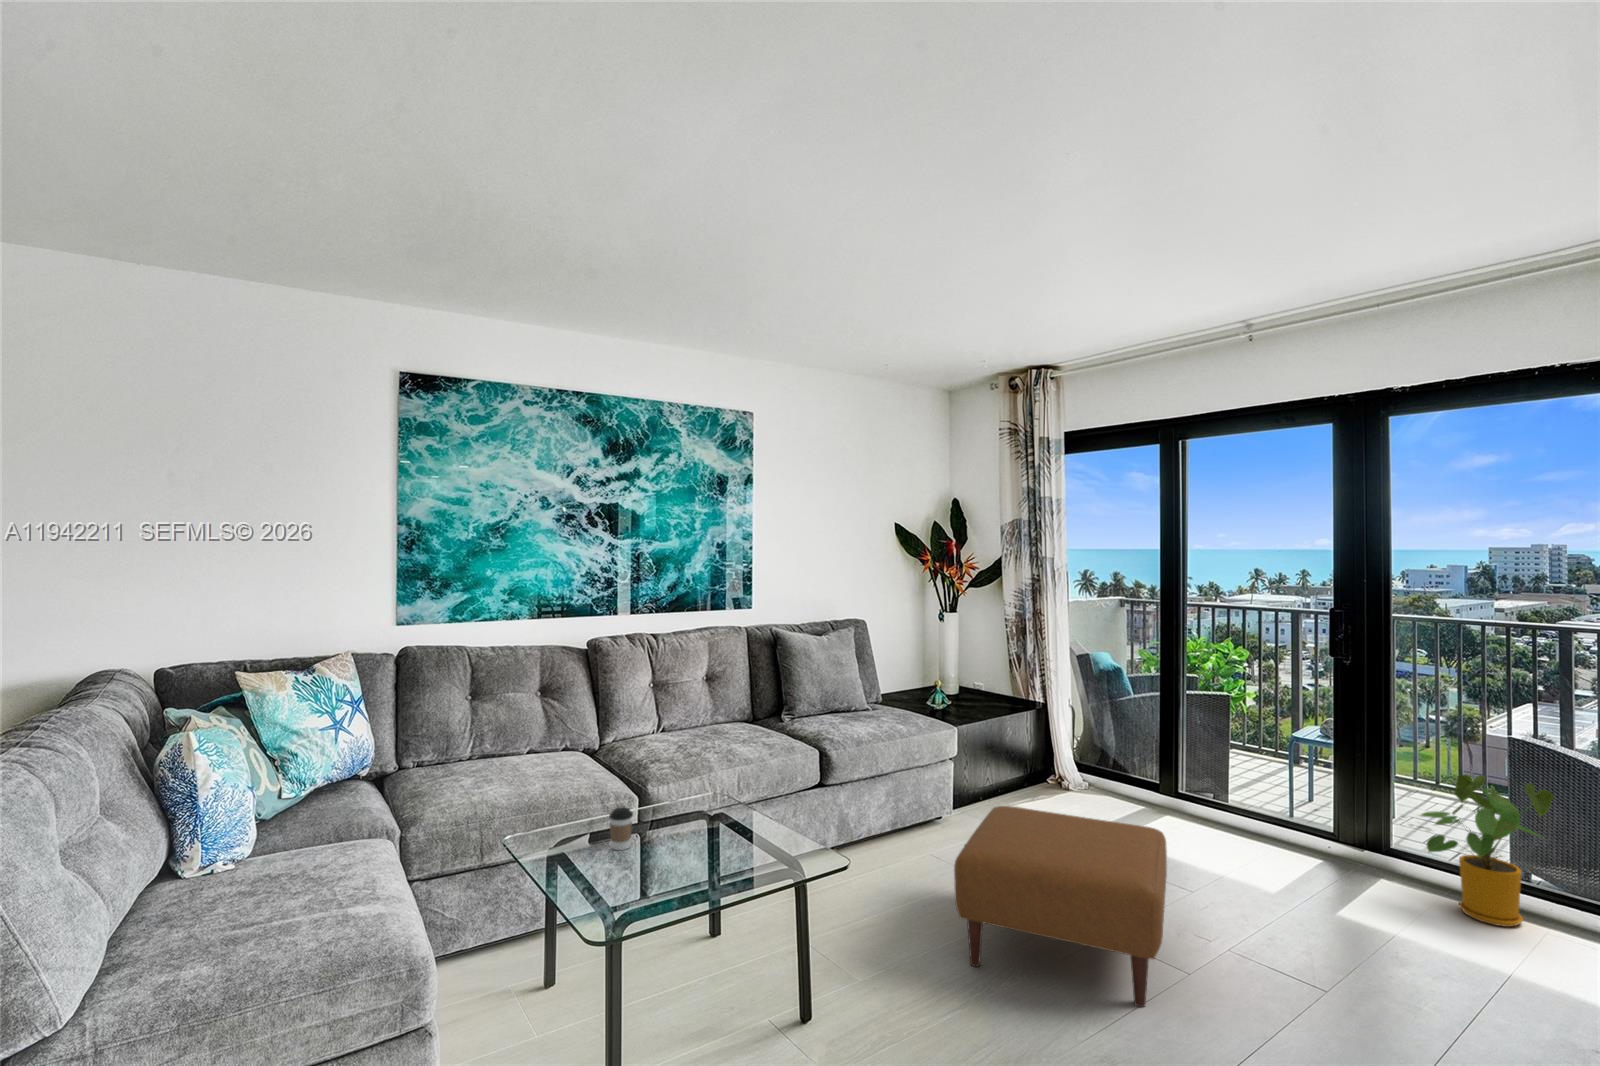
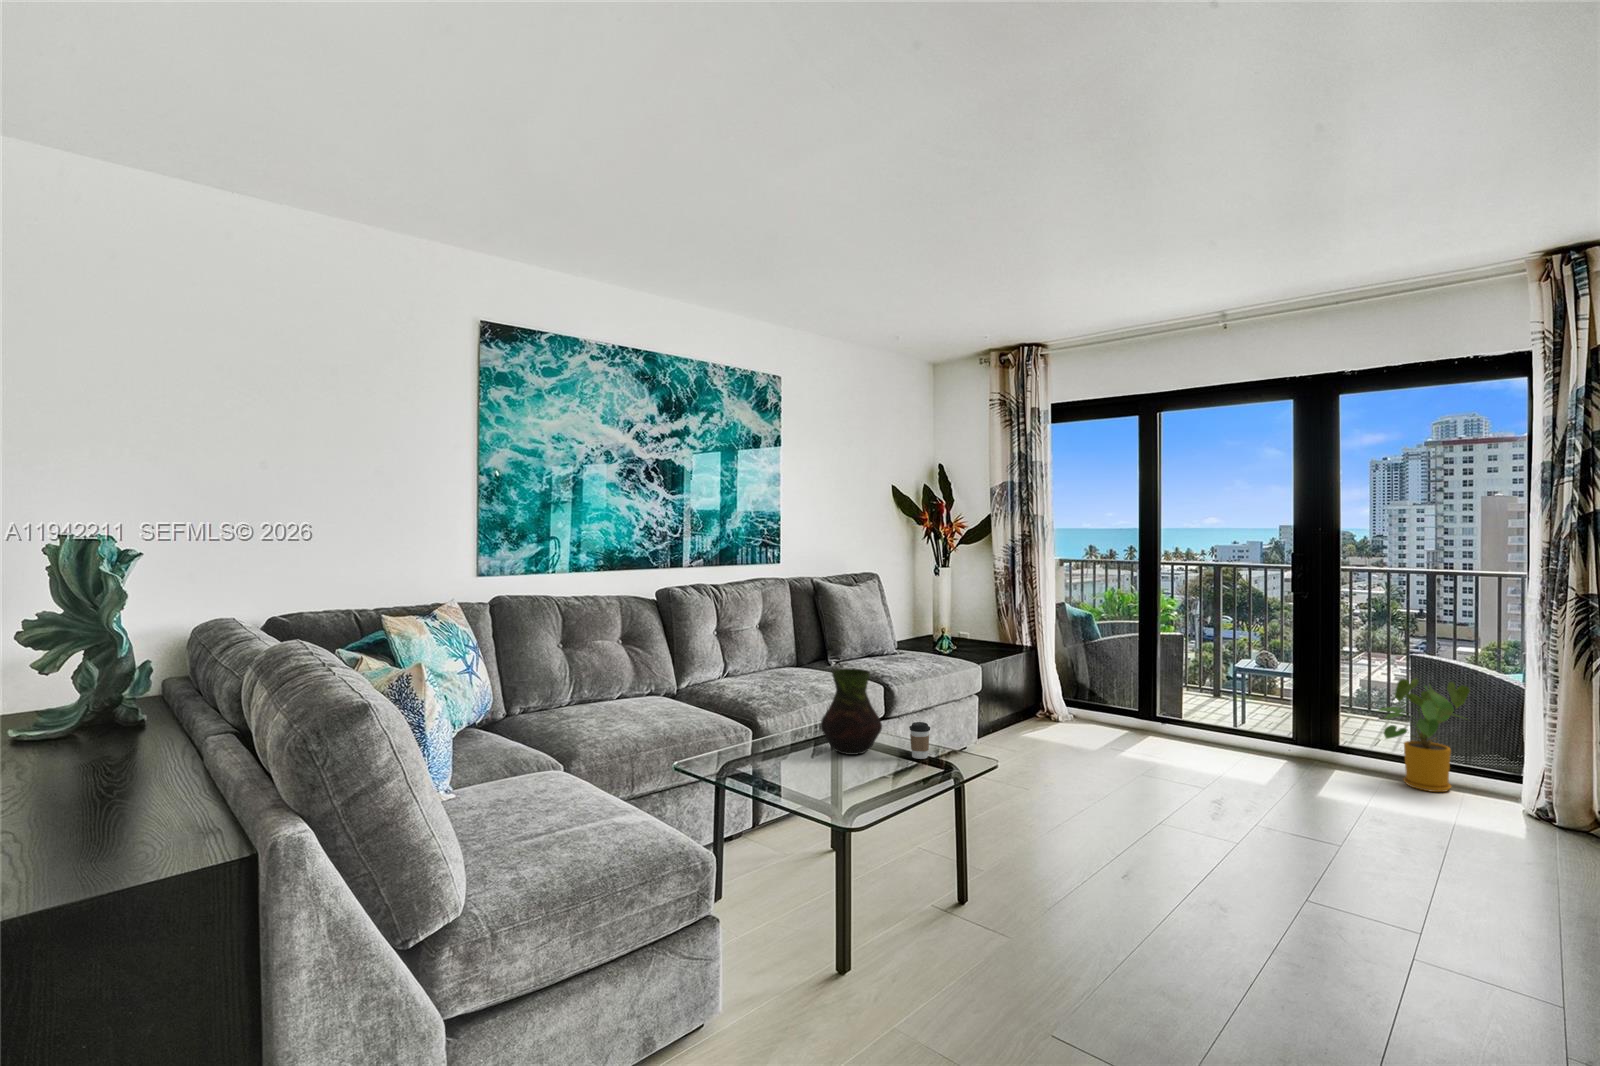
vase: none [671,744,740,843] -> present [821,669,882,755]
ottoman: present [954,806,1167,1007] -> none [1054,721,1238,863]
coffee cup: present [609,807,633,850] -> present [909,722,930,759]

